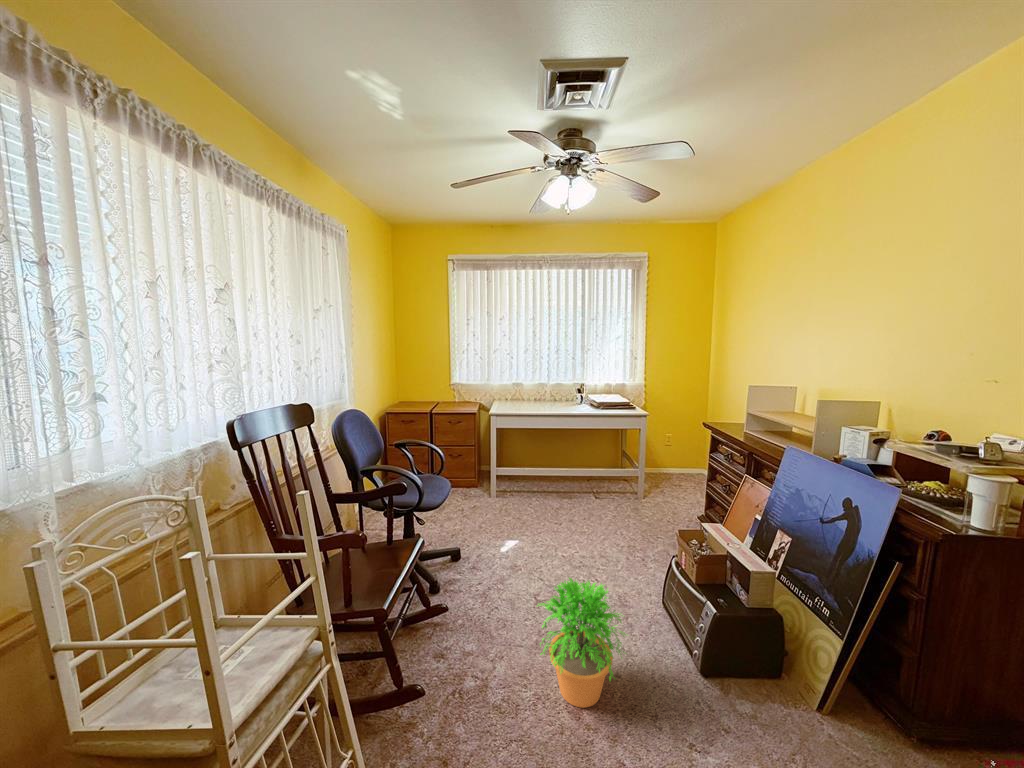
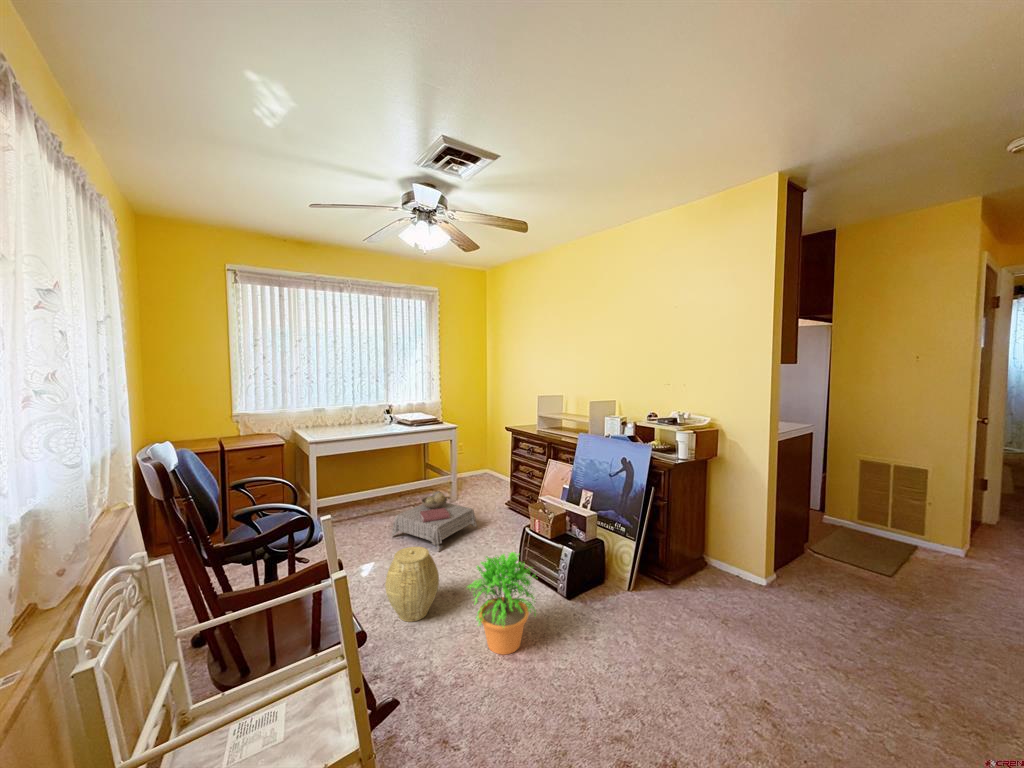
ottoman: none [553,482,643,548] -> present [392,491,477,551]
woven basket: none [490,535,545,614] -> present [385,547,439,622]

